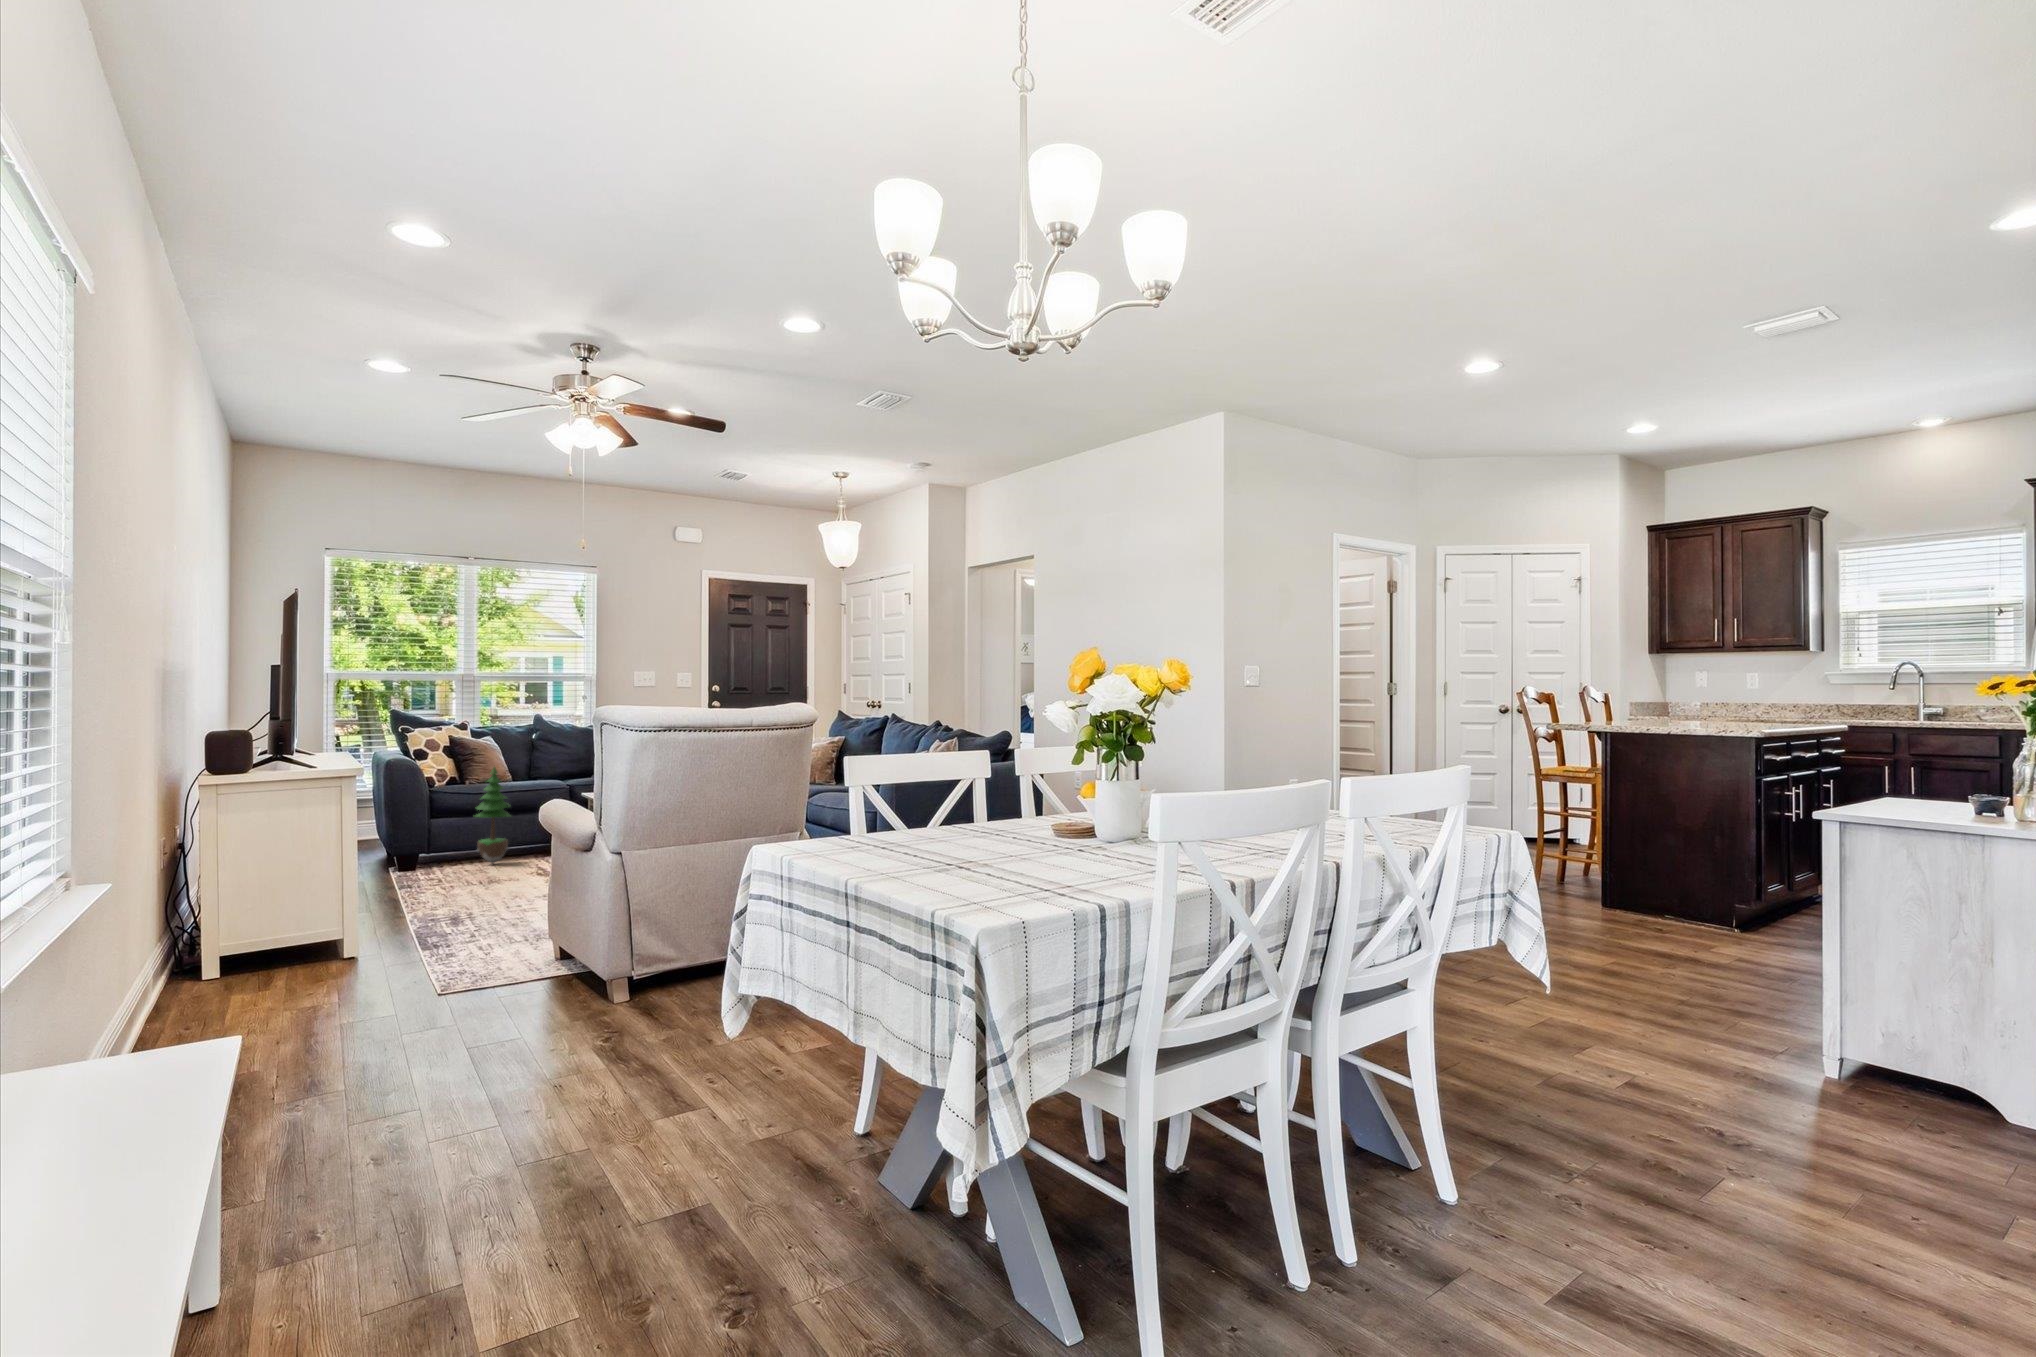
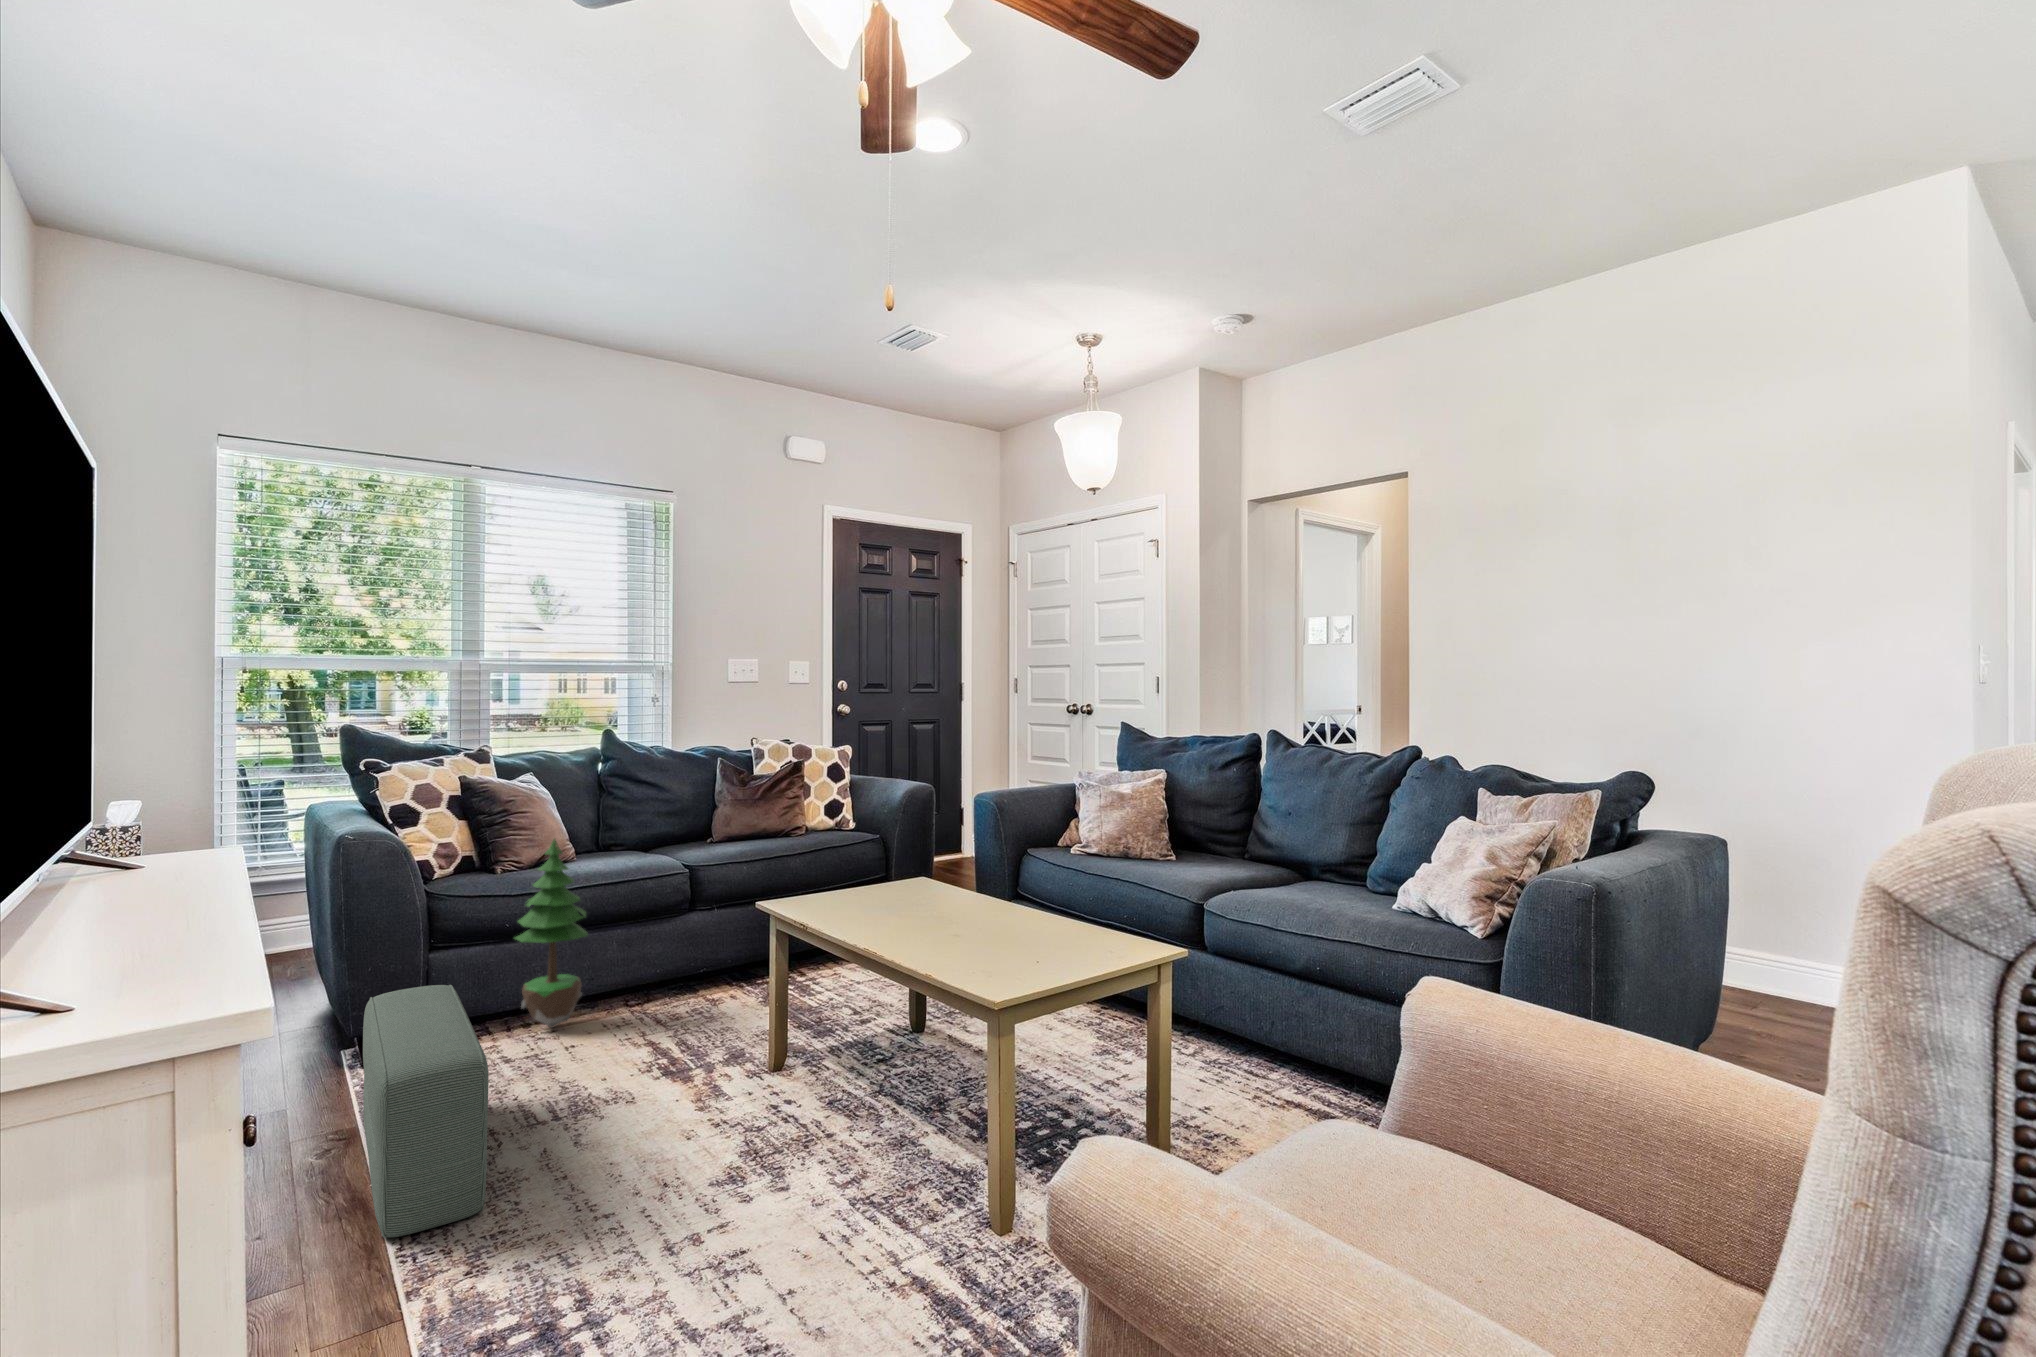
pouf: none [397,824,444,904] -> present [363,985,488,1238]

